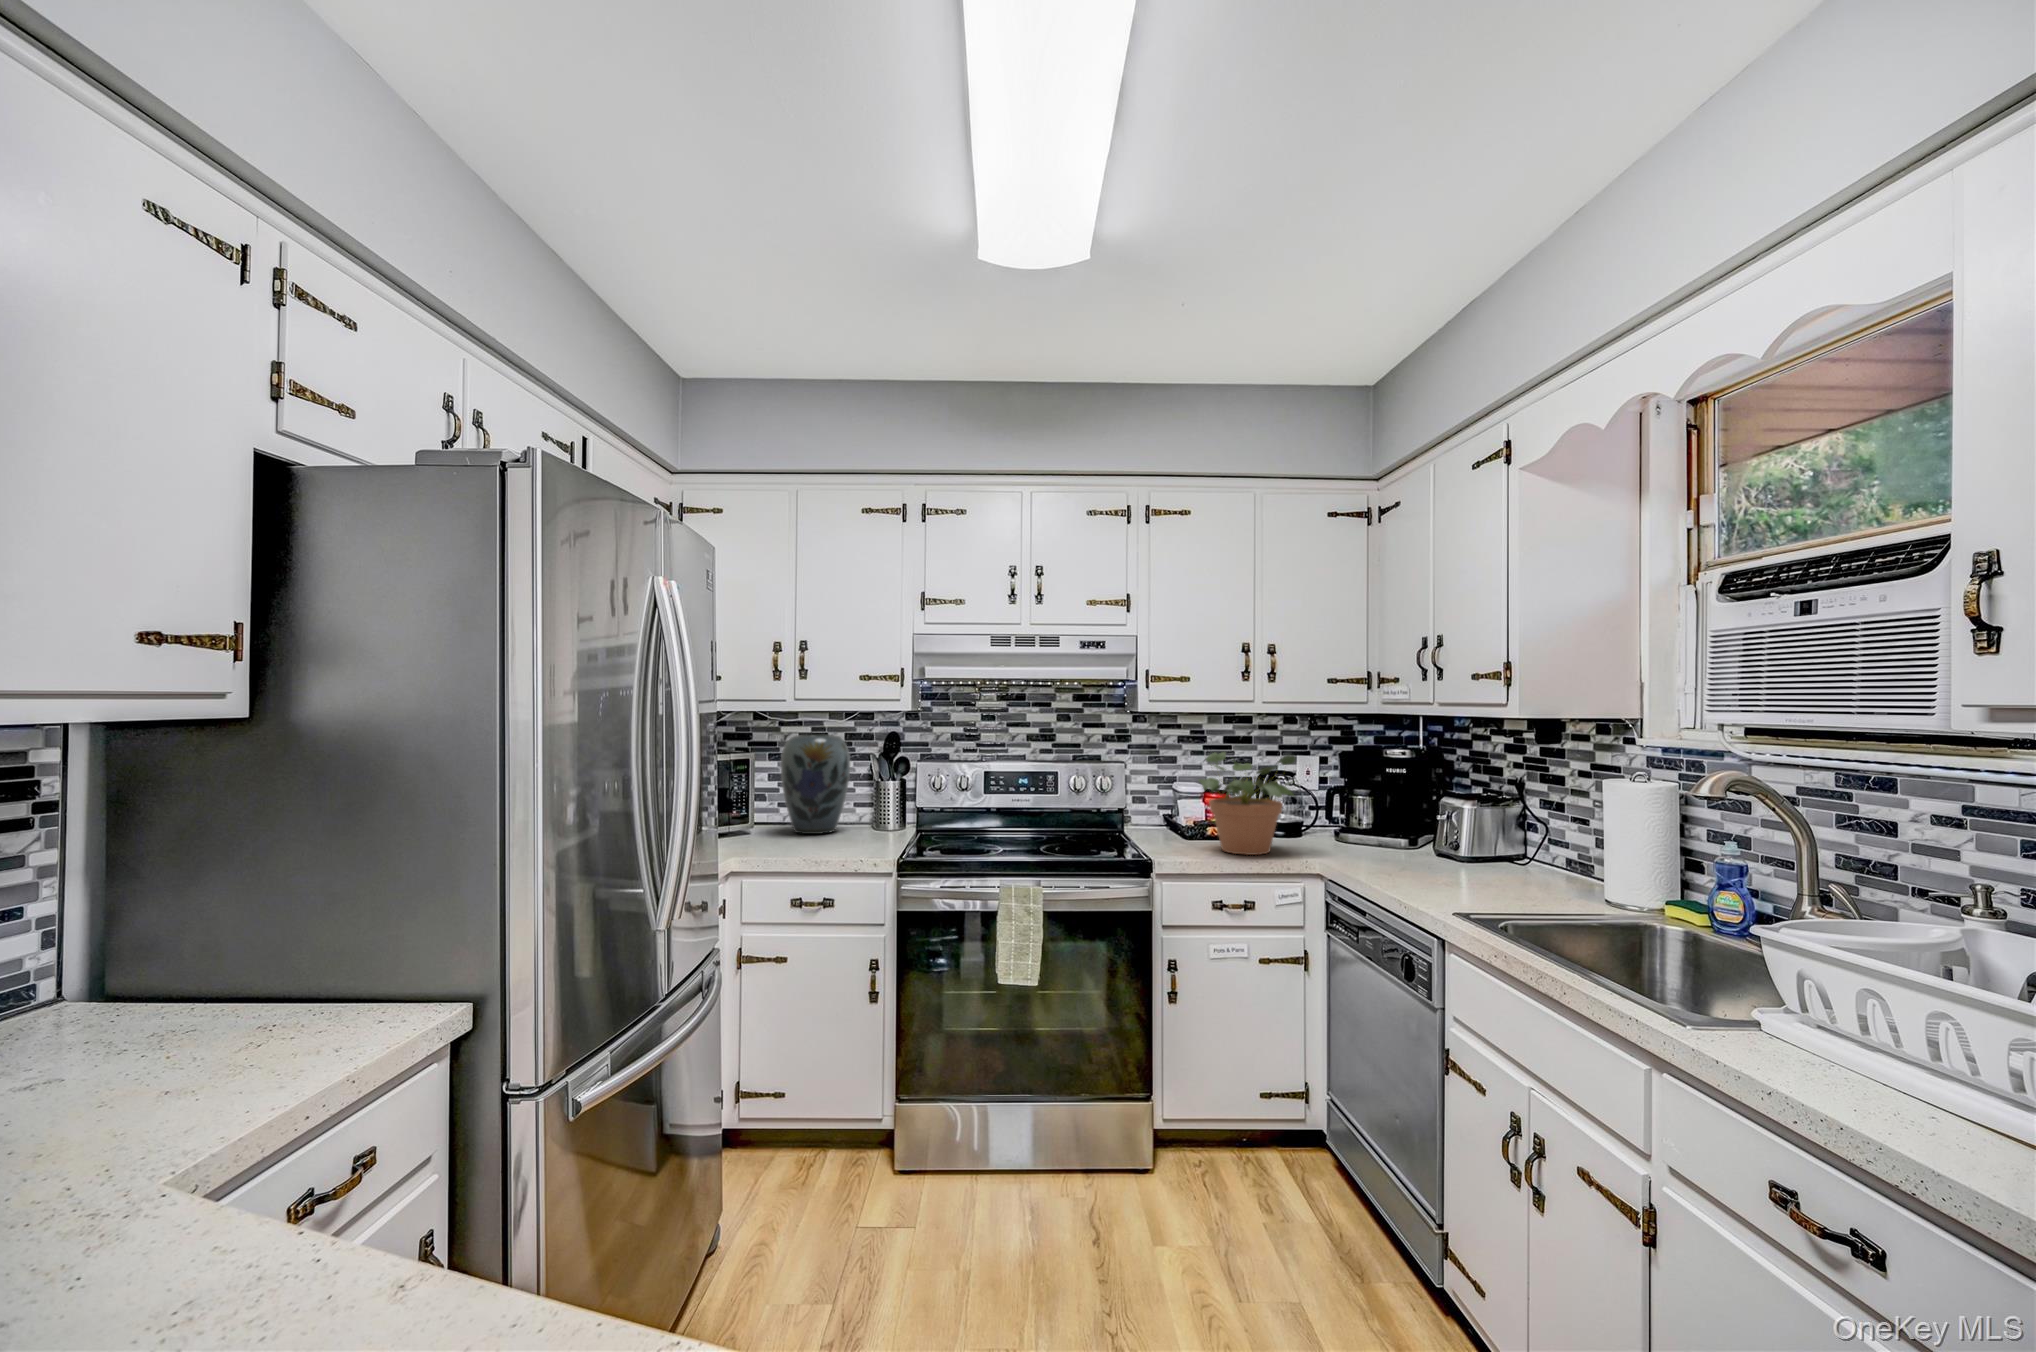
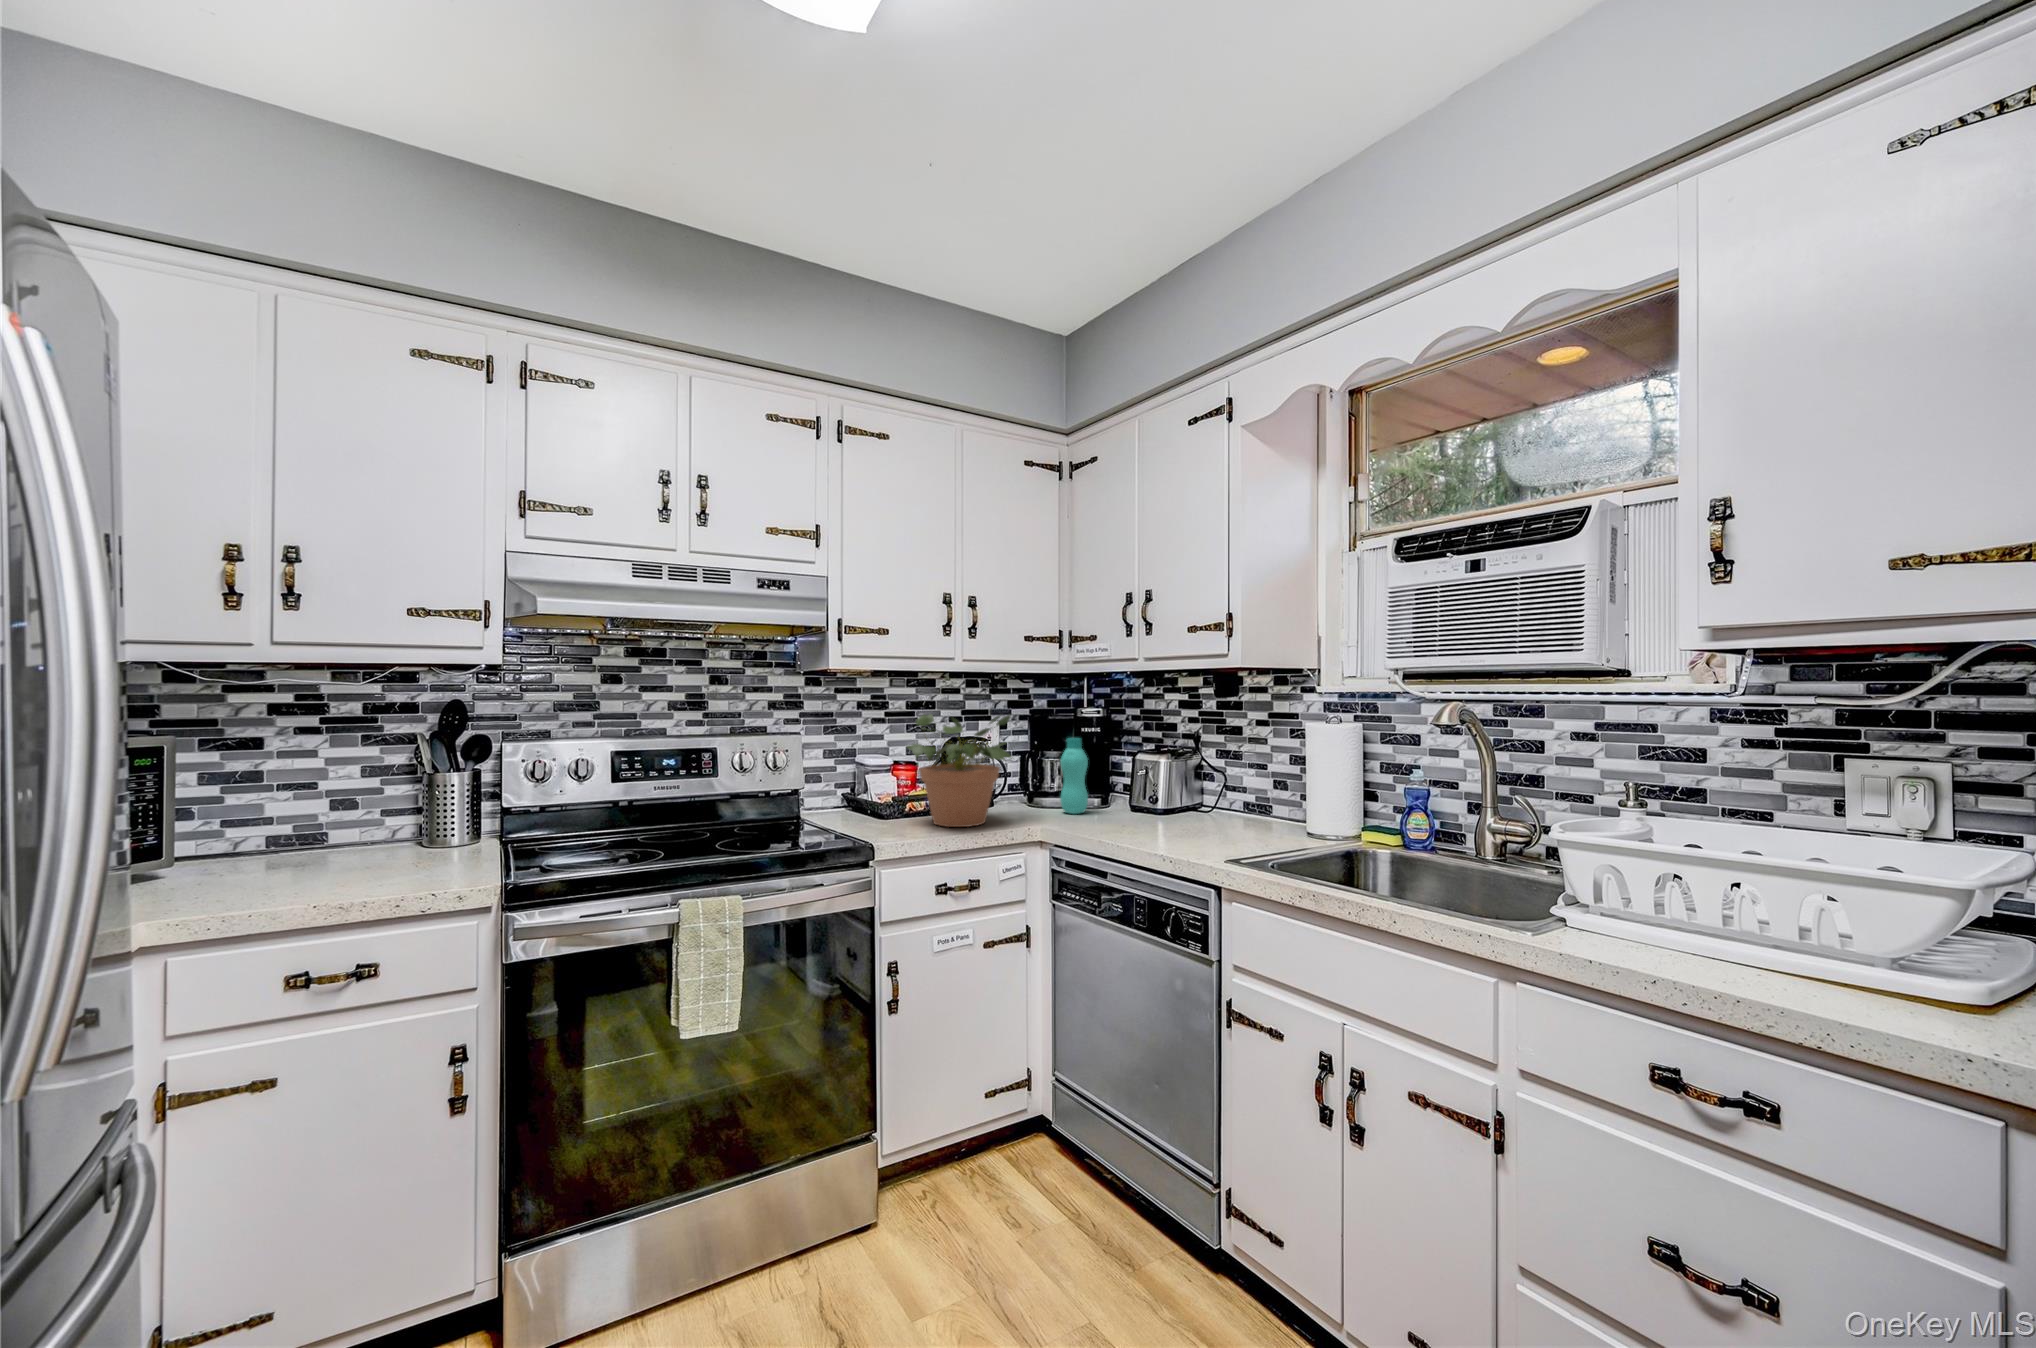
vase: present [781,735,850,834] -> none [221,704,376,867]
bottle: none [1354,779,1384,855] -> present [1060,738,1088,814]

